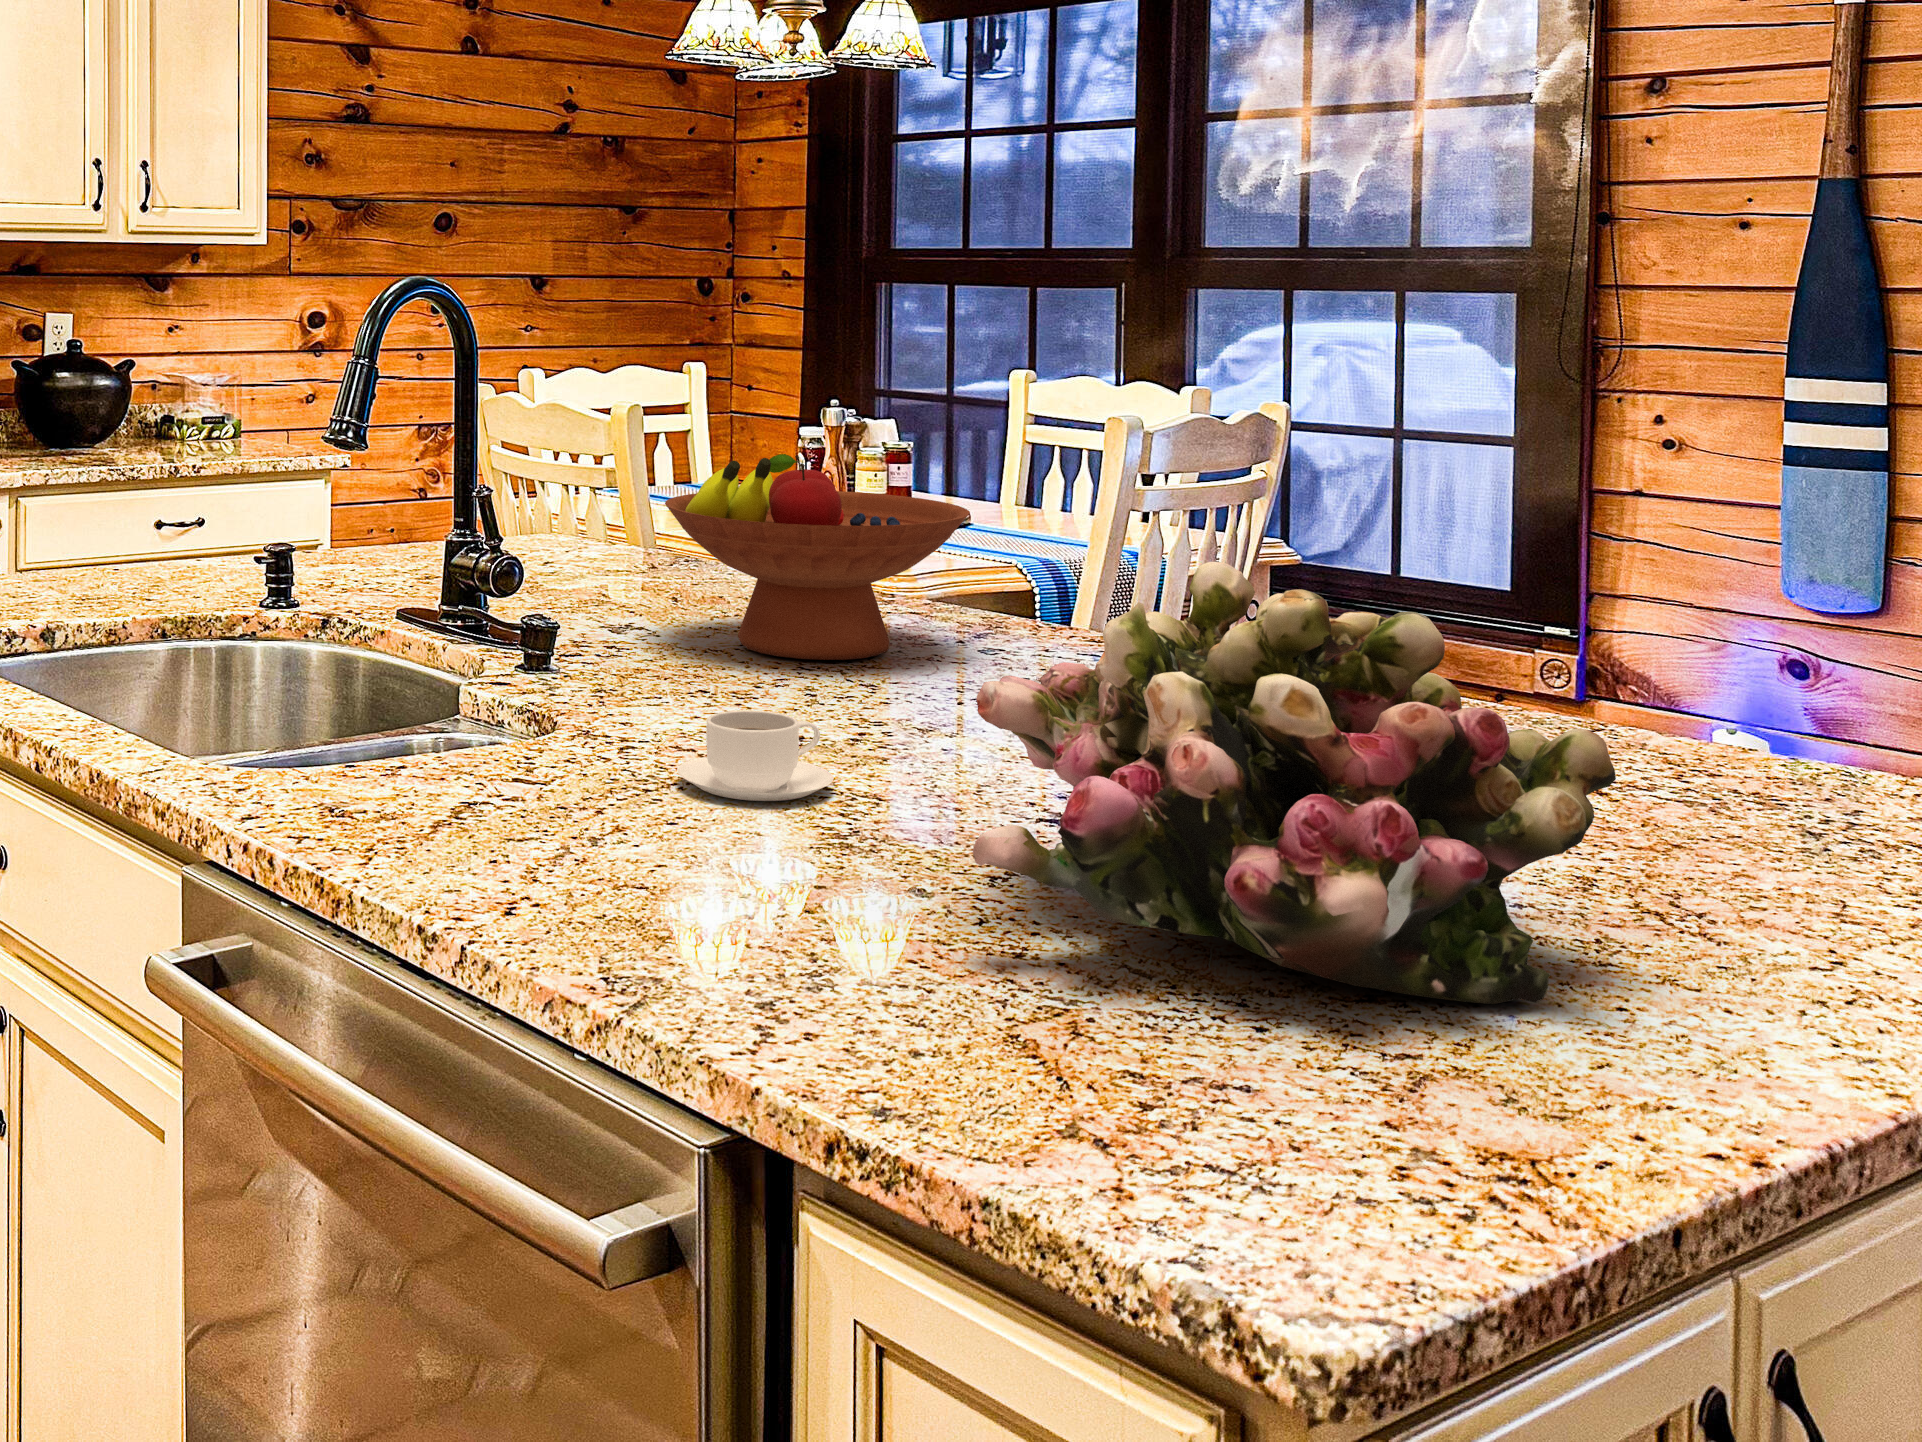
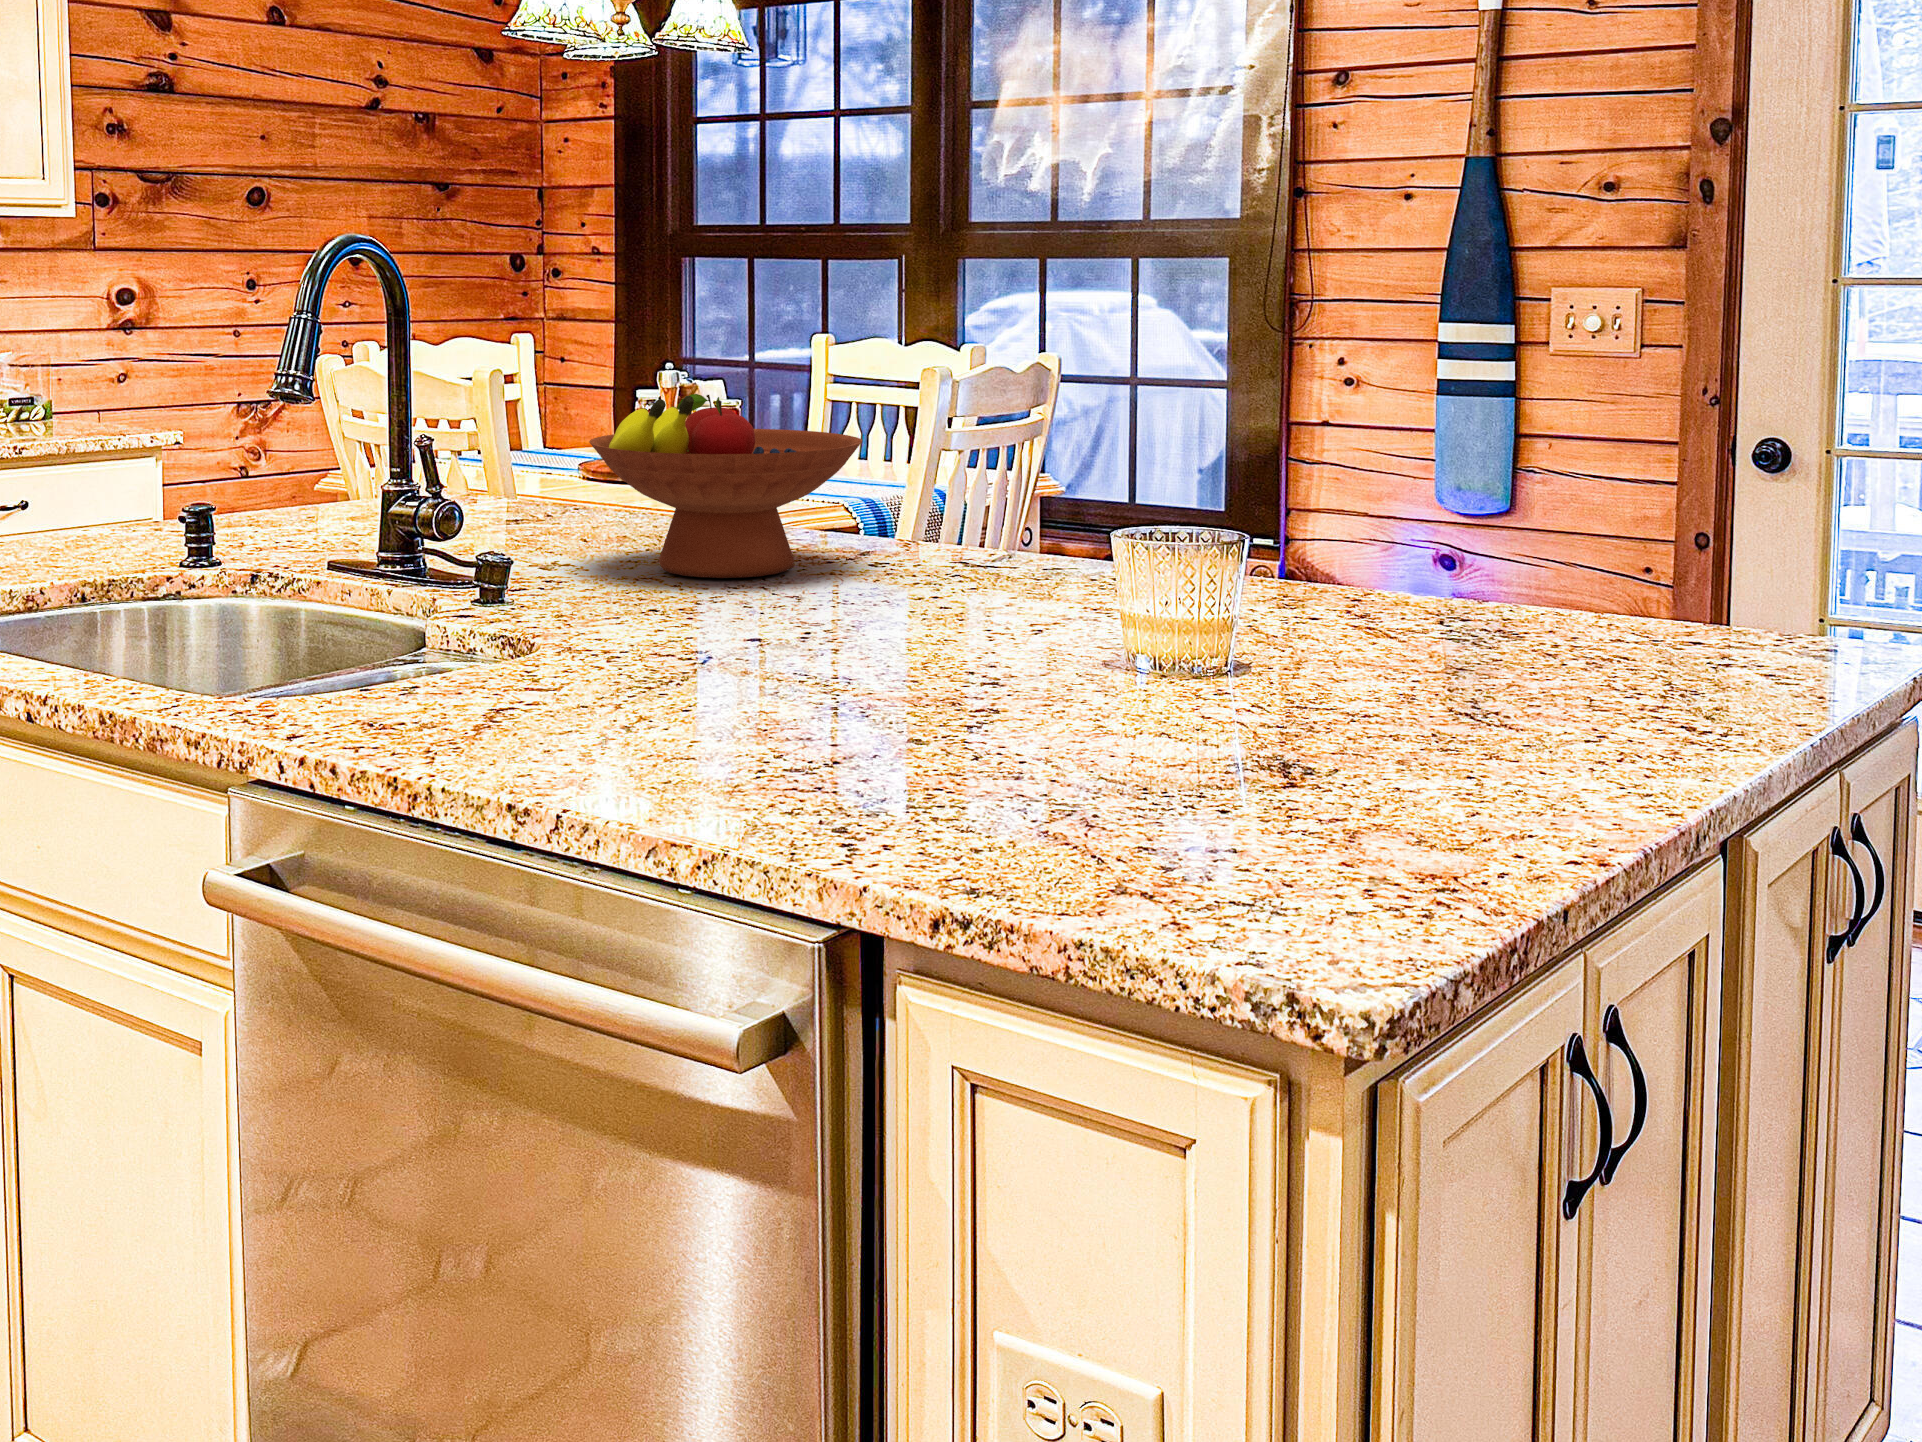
flower arrangement: present [973,562,1616,1004] -> none [972,448,1451,776]
coffee cup: present [677,710,834,801] -> none [668,611,807,688]

